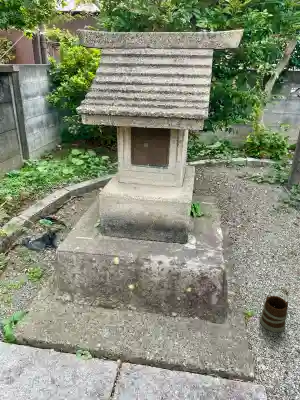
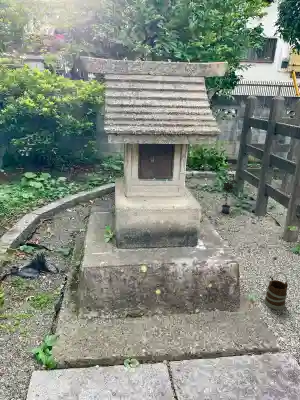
potted plant: none [262,168,282,208] -> present [222,178,237,213]

